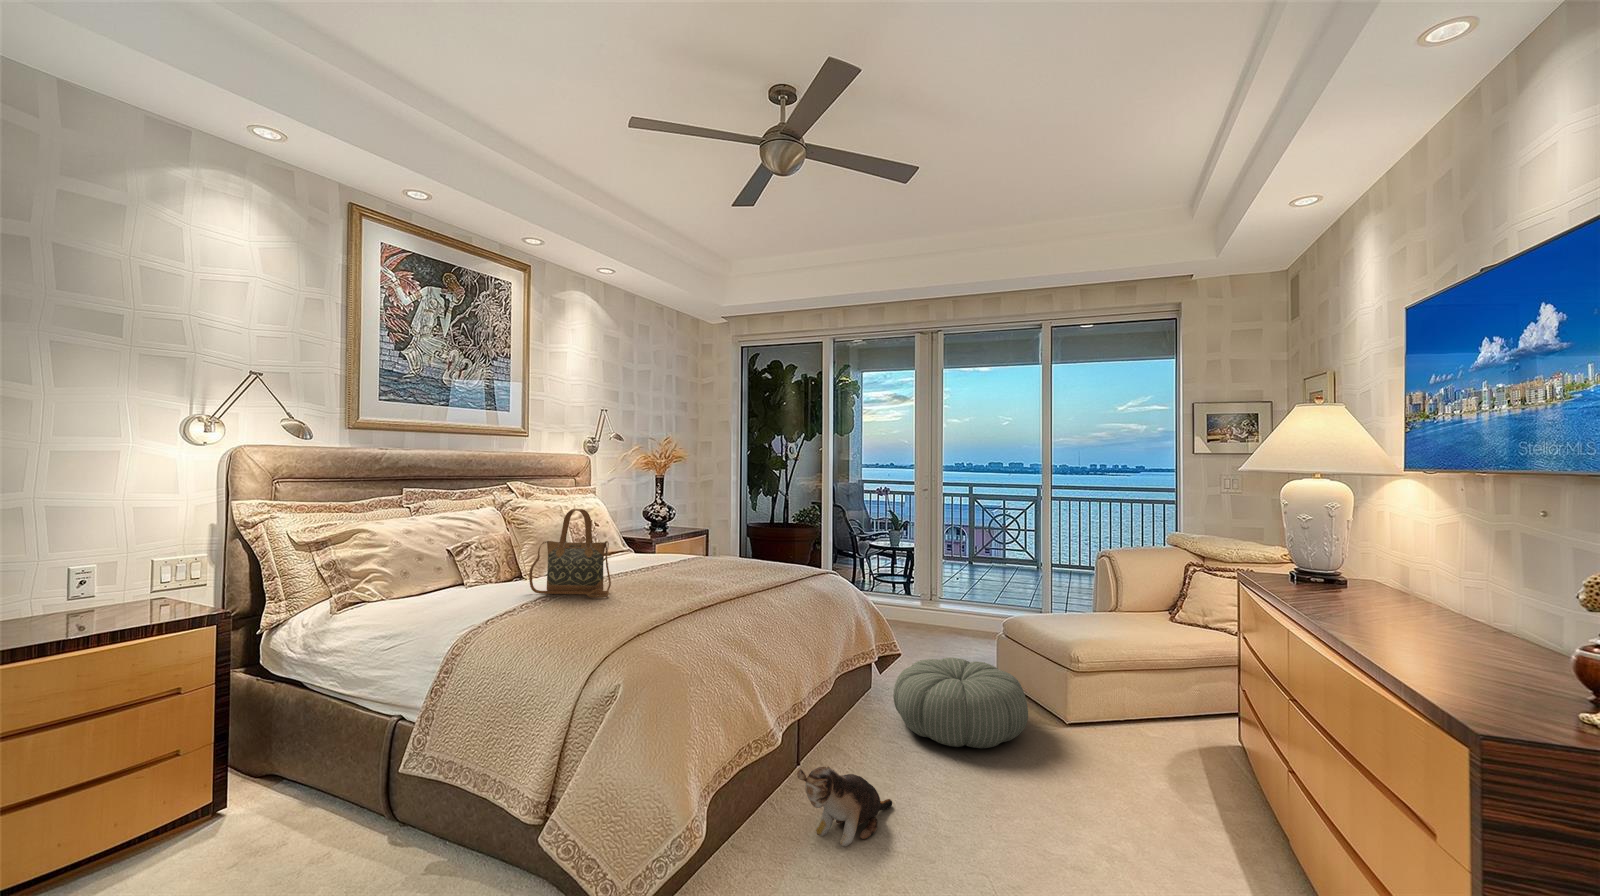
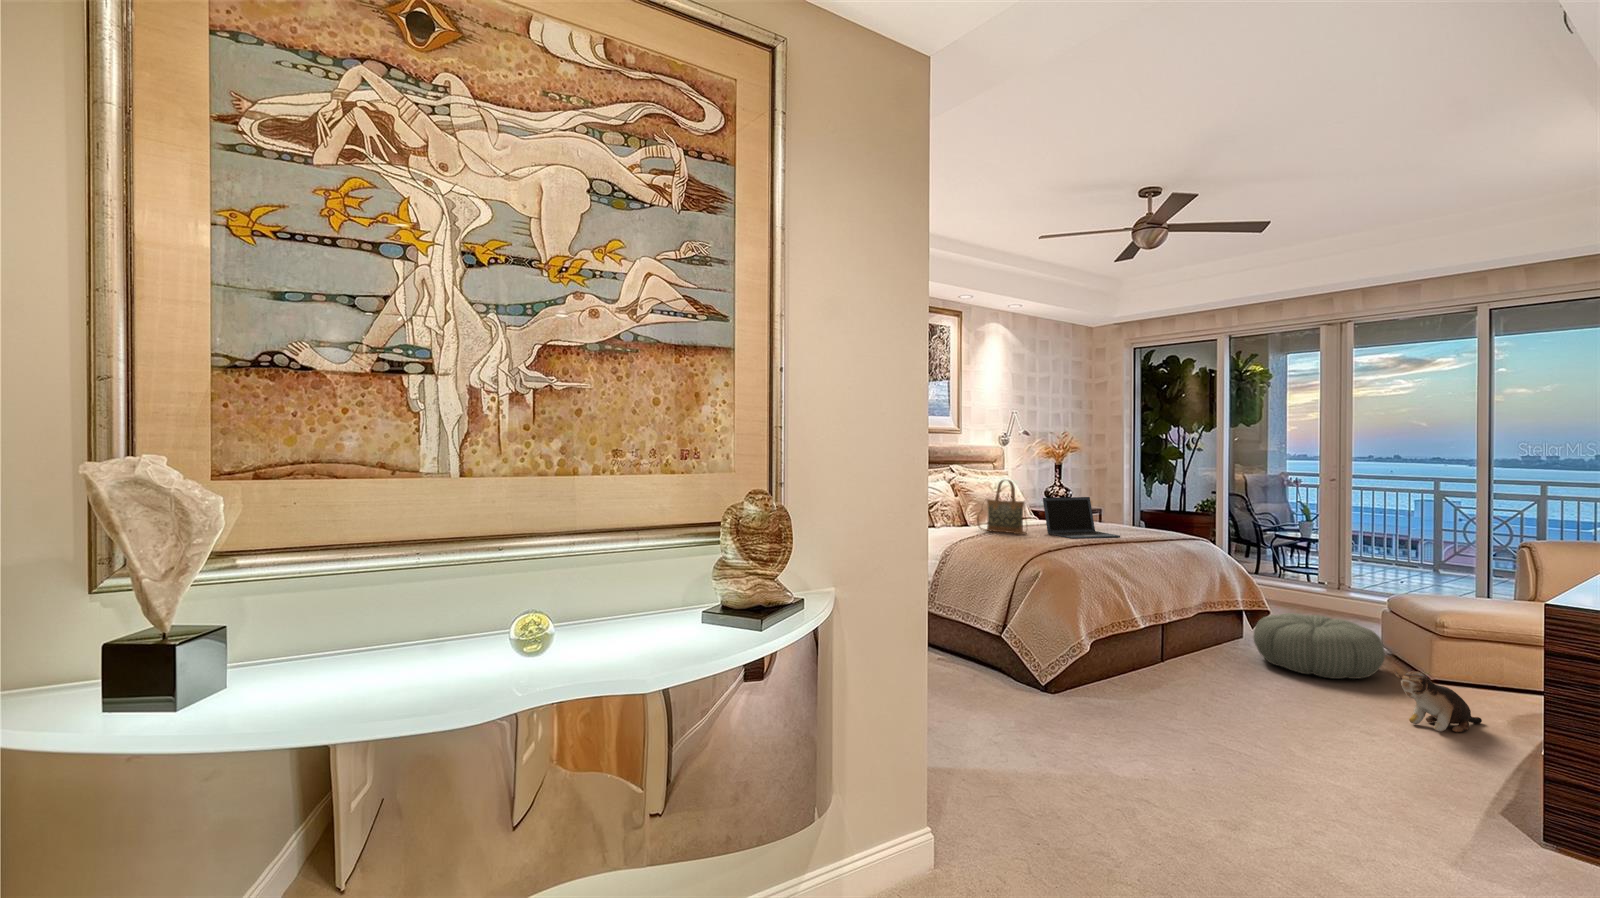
laptop: none [634,528,742,599] -> present [1043,497,1120,539]
plush toy: present [797,766,892,846] -> present [1393,671,1482,732]

